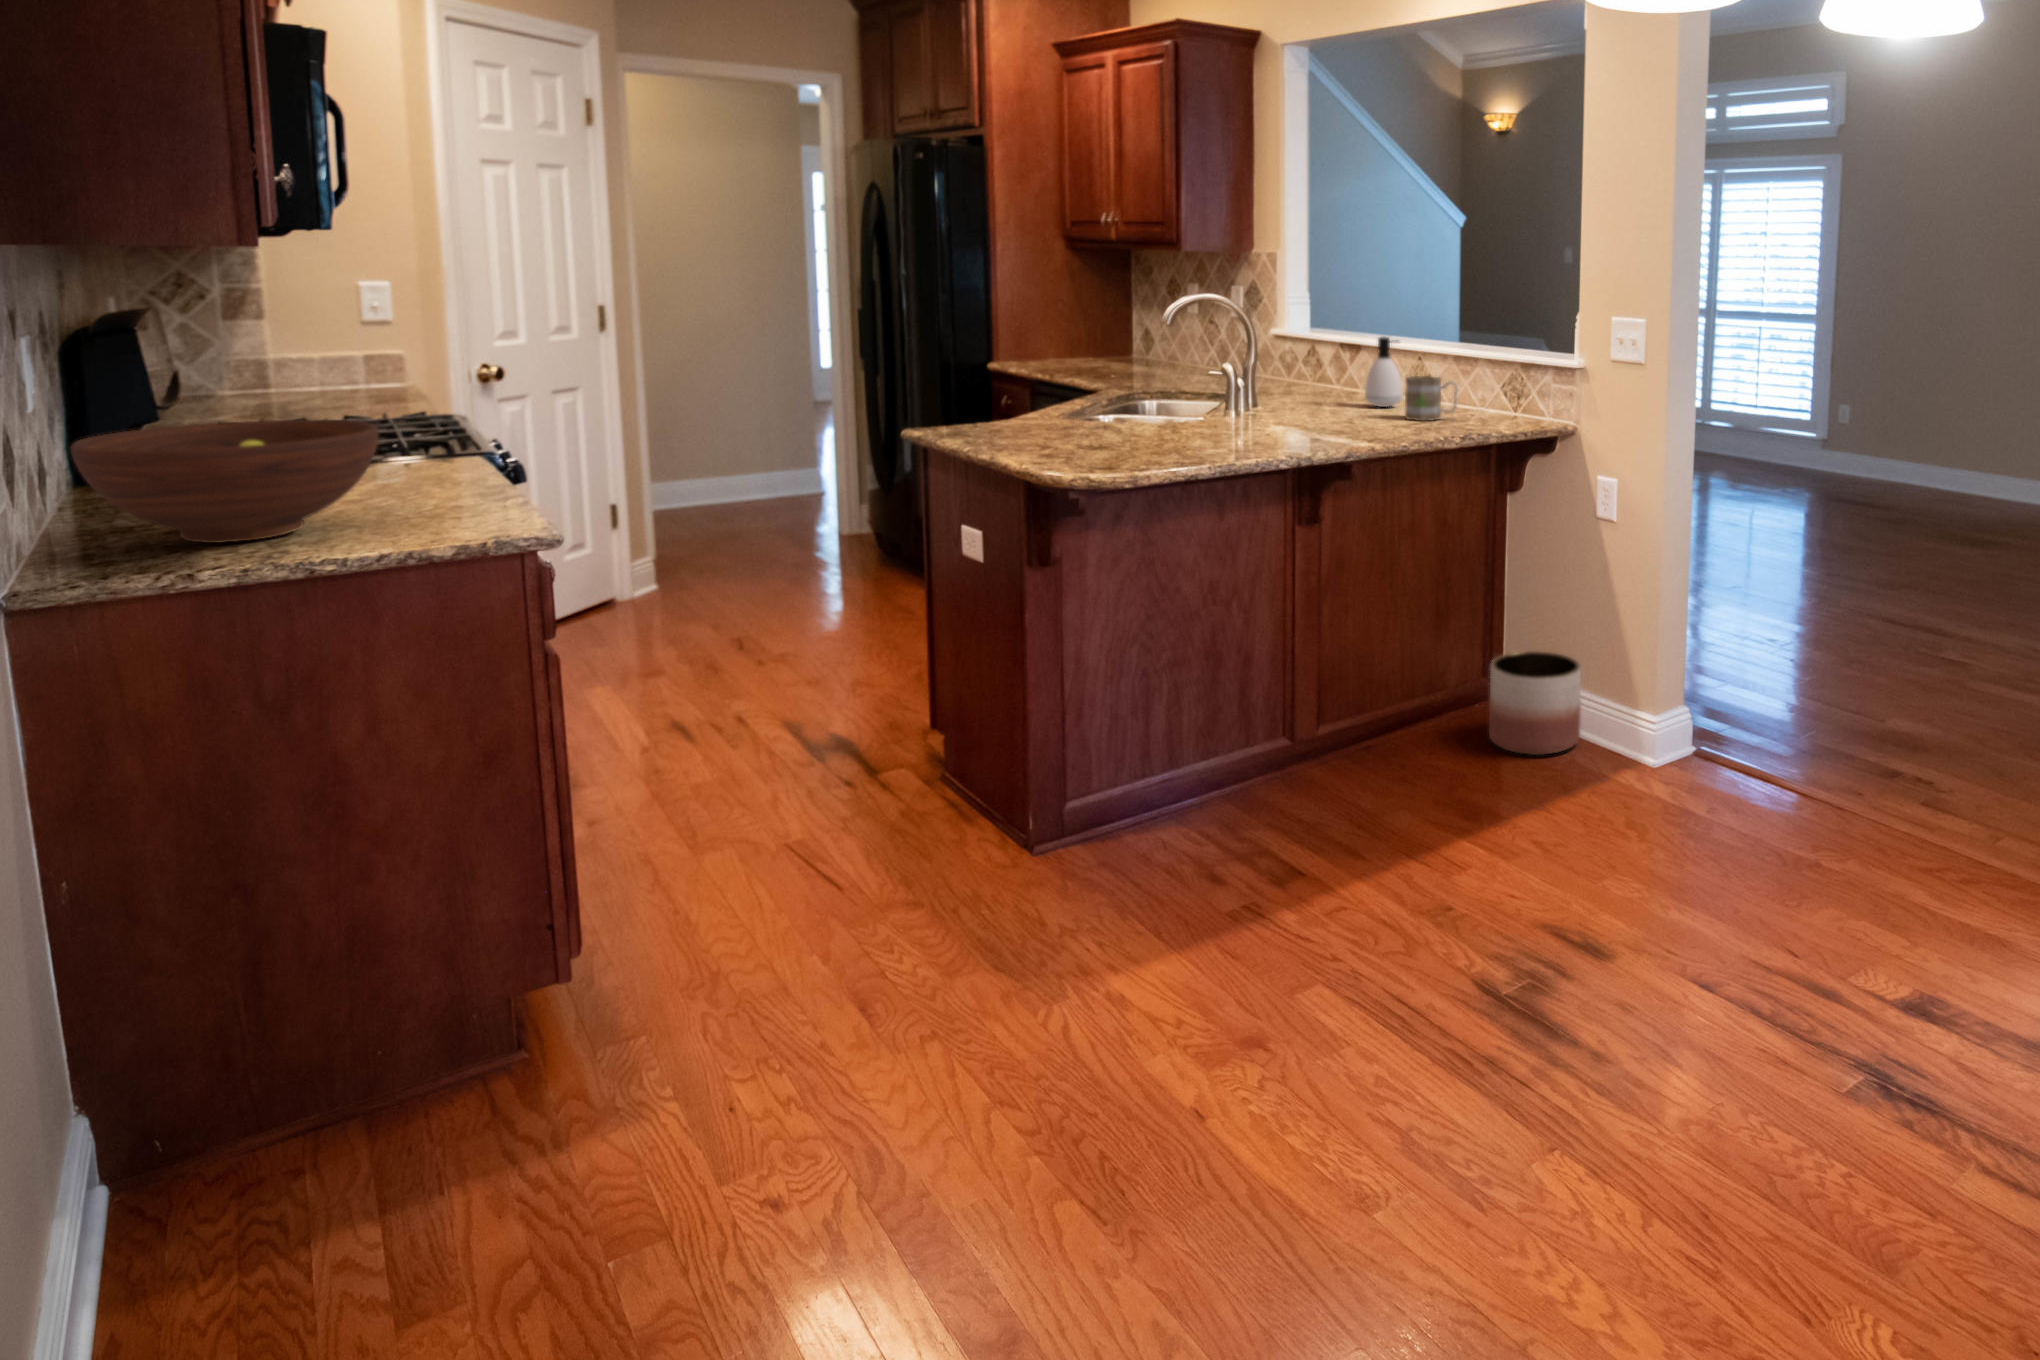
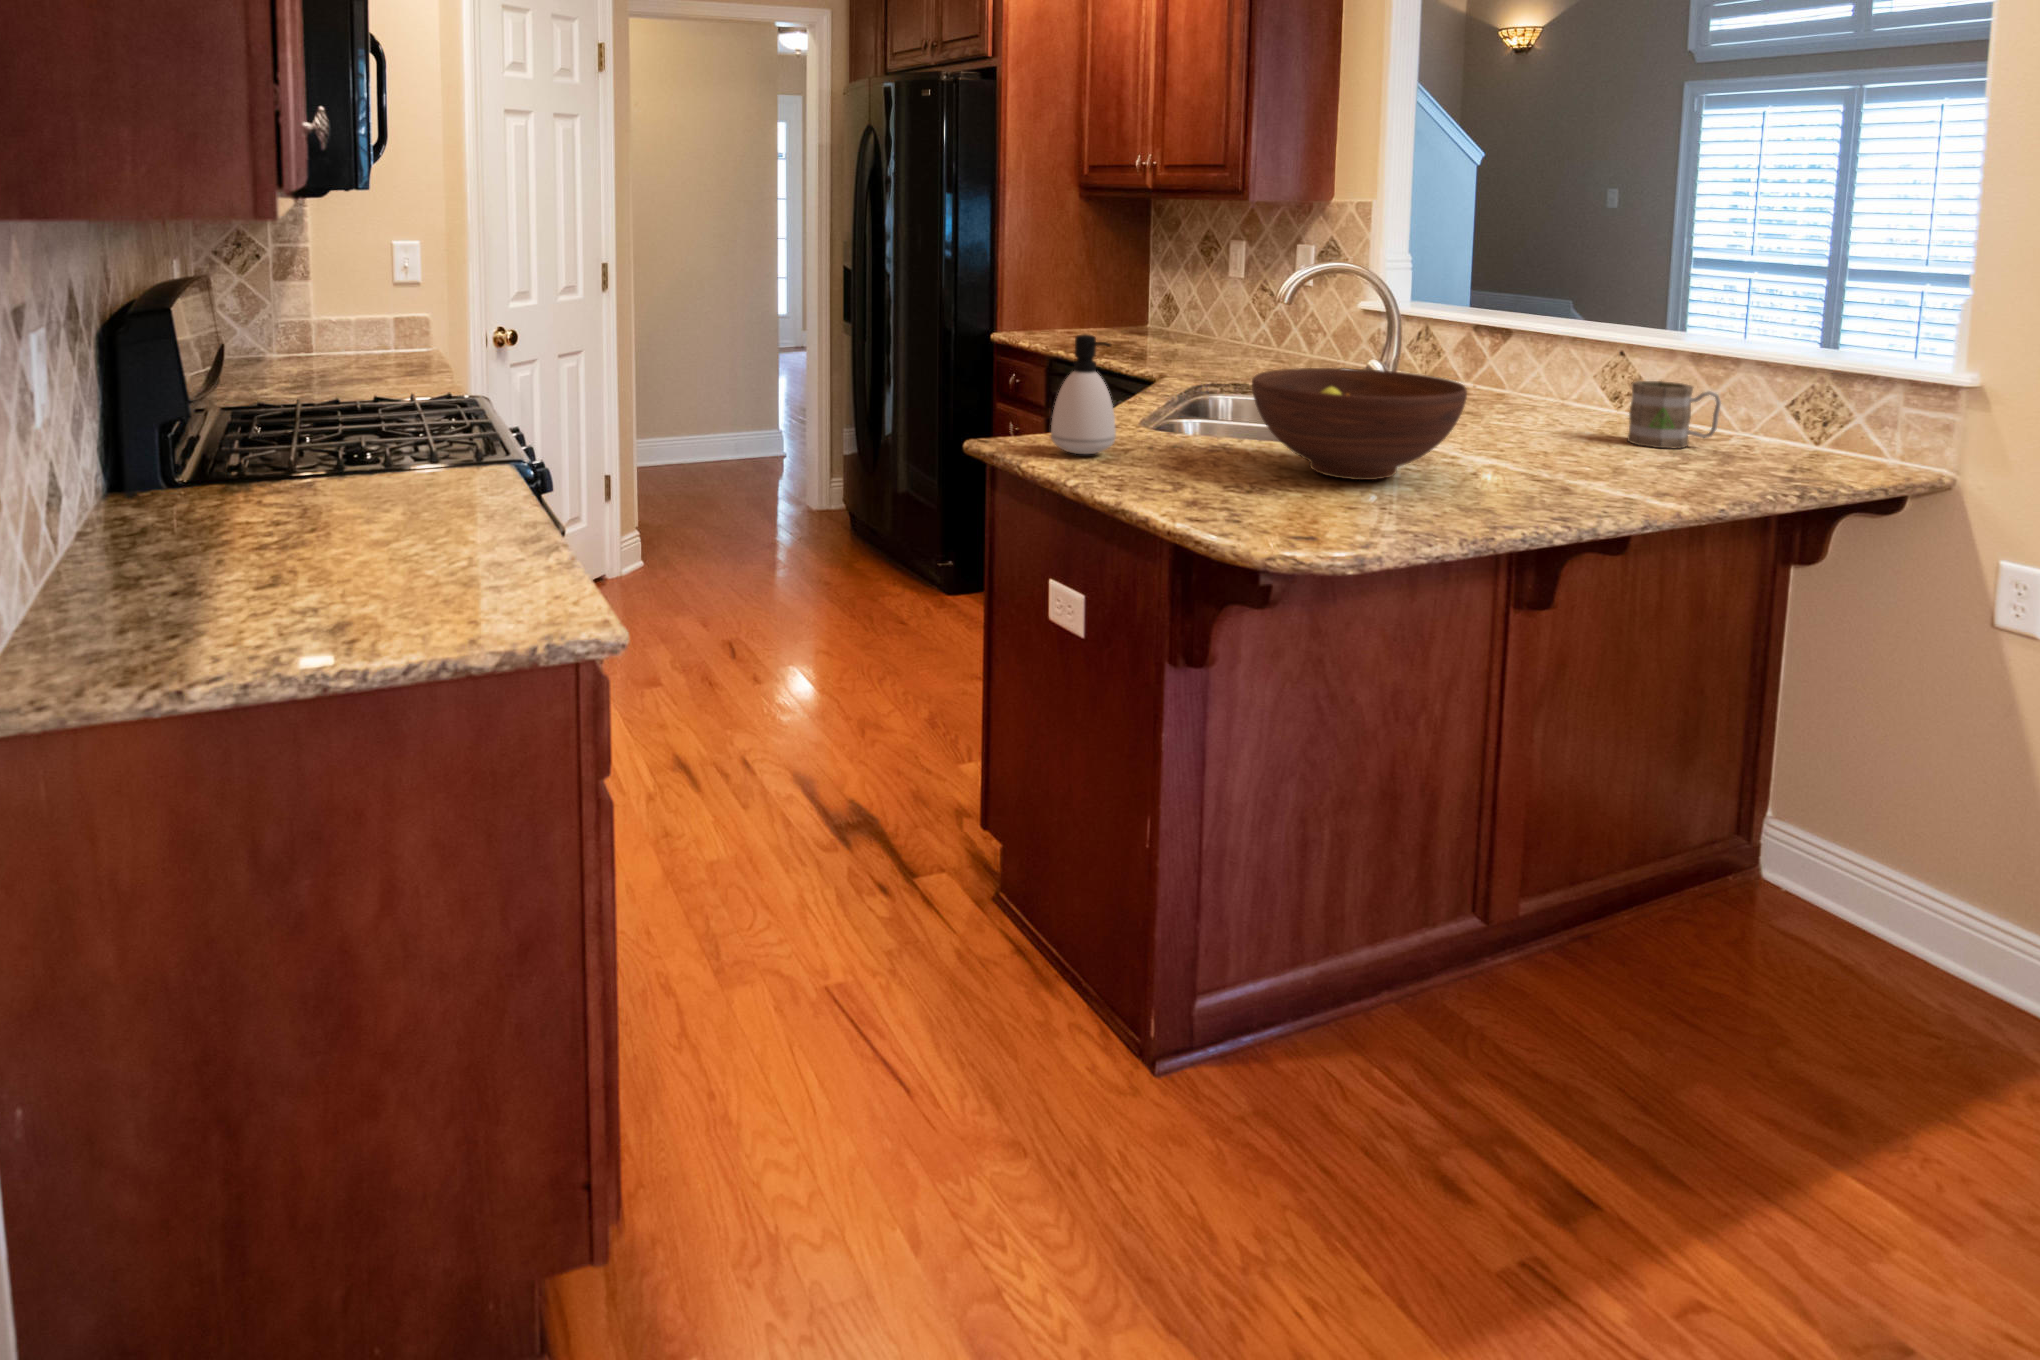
soap dispenser: present [1365,337,1402,407] -> present [1051,334,1116,454]
fruit bowl: present [71,420,378,543] -> present [1252,368,1467,480]
planter: present [1489,651,1581,755] -> none [1792,819,1982,1006]

